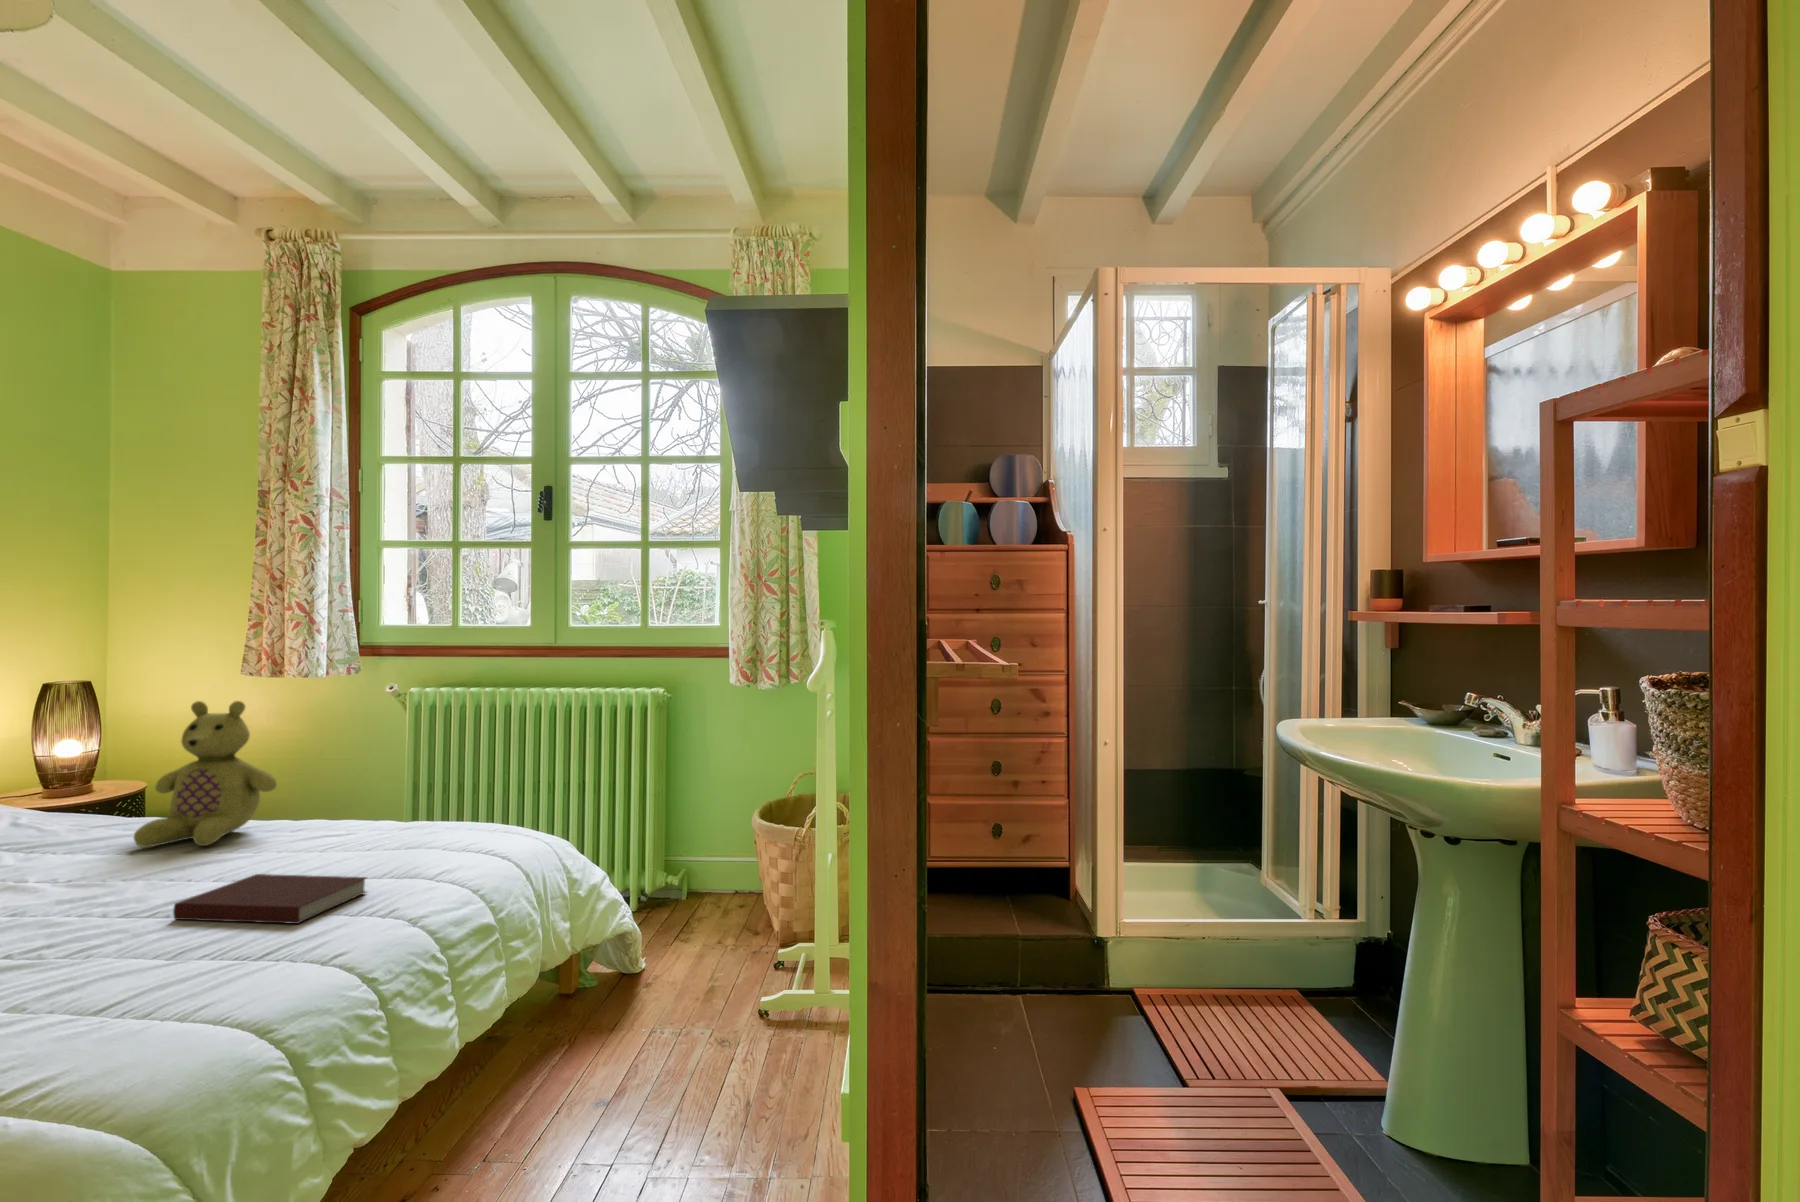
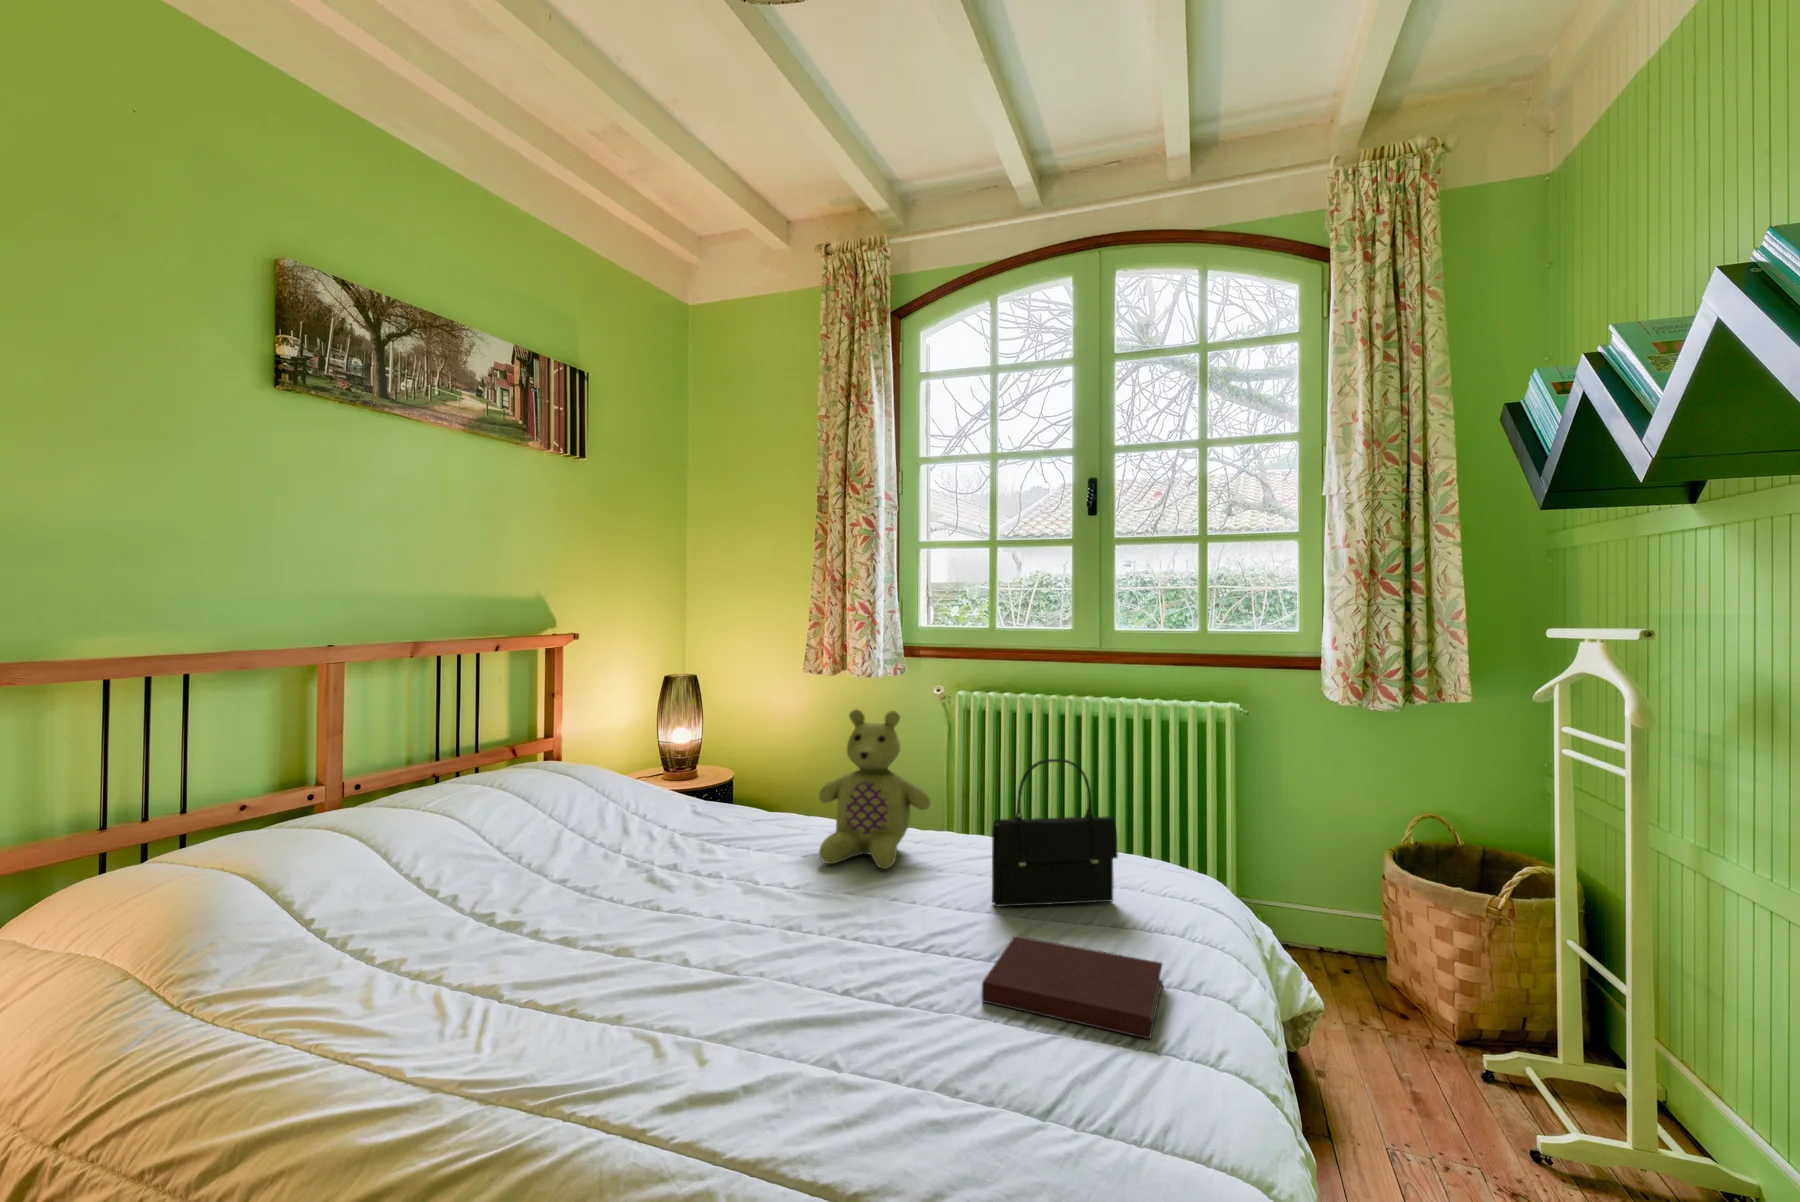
handbag: none [284,731,411,862] -> present [992,759,1118,906]

